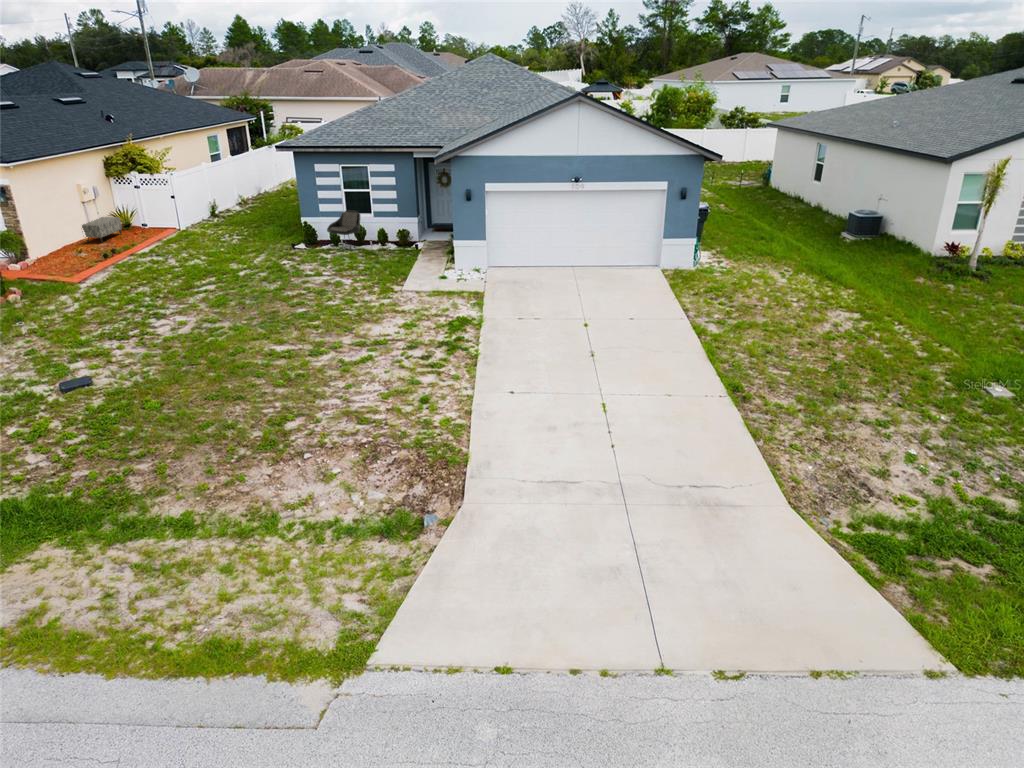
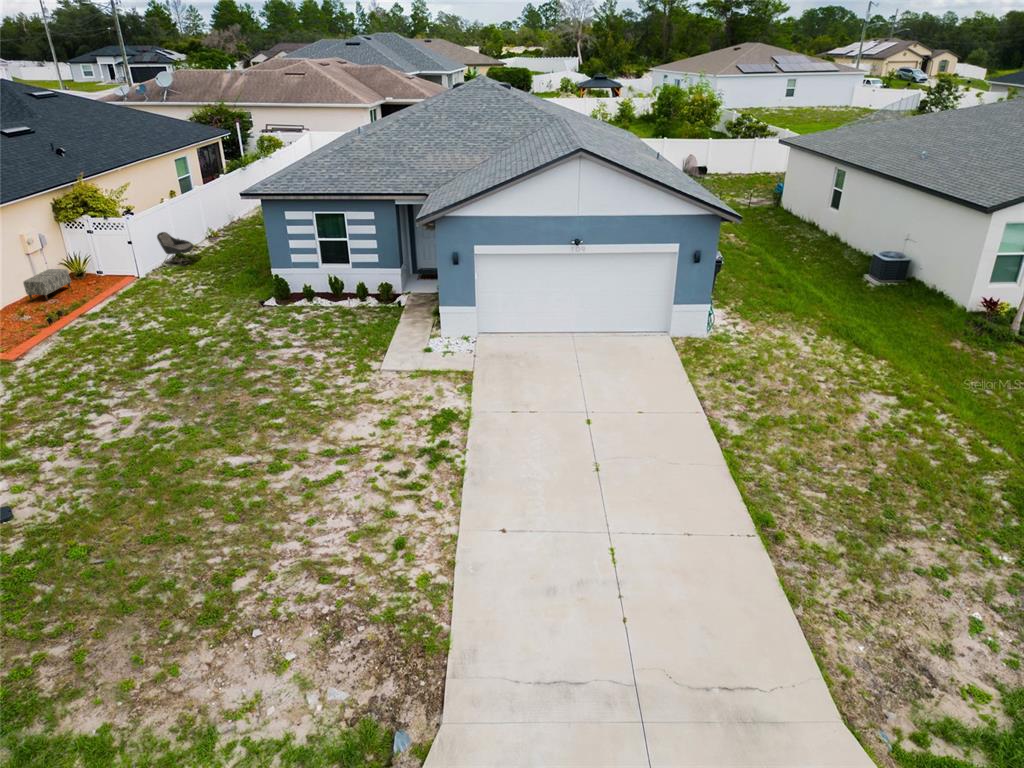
lounge chair: present [327,210,360,249] -> present [157,232,194,266]

